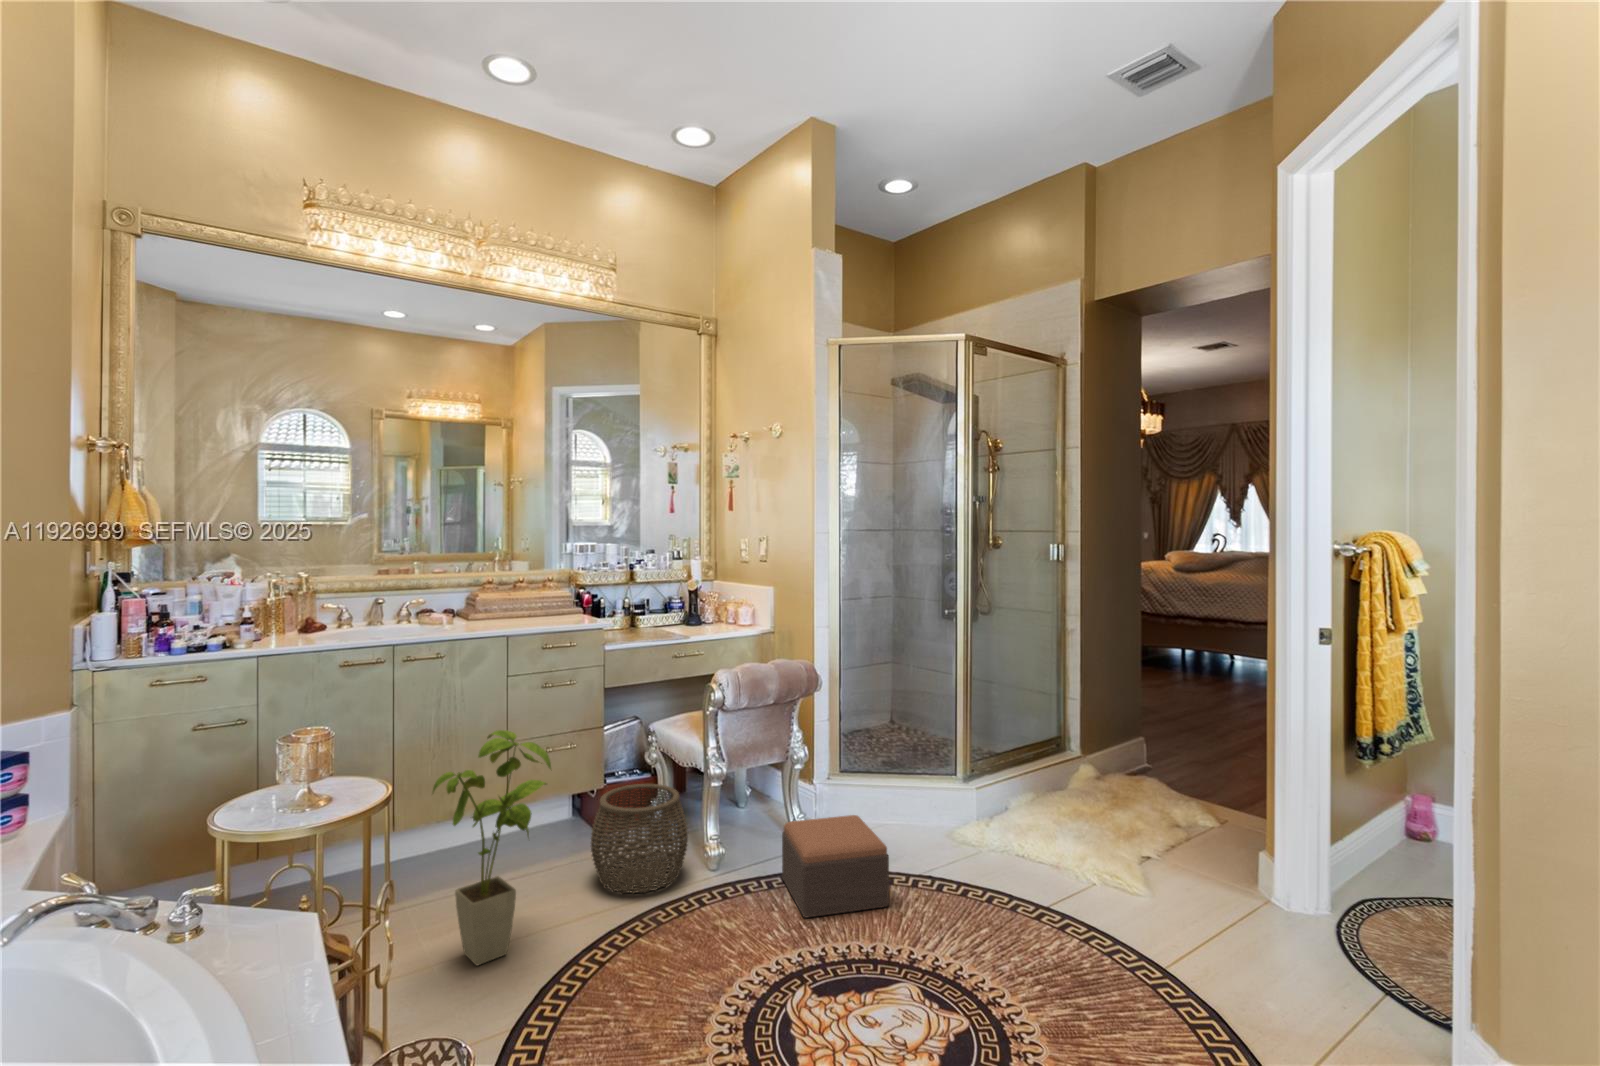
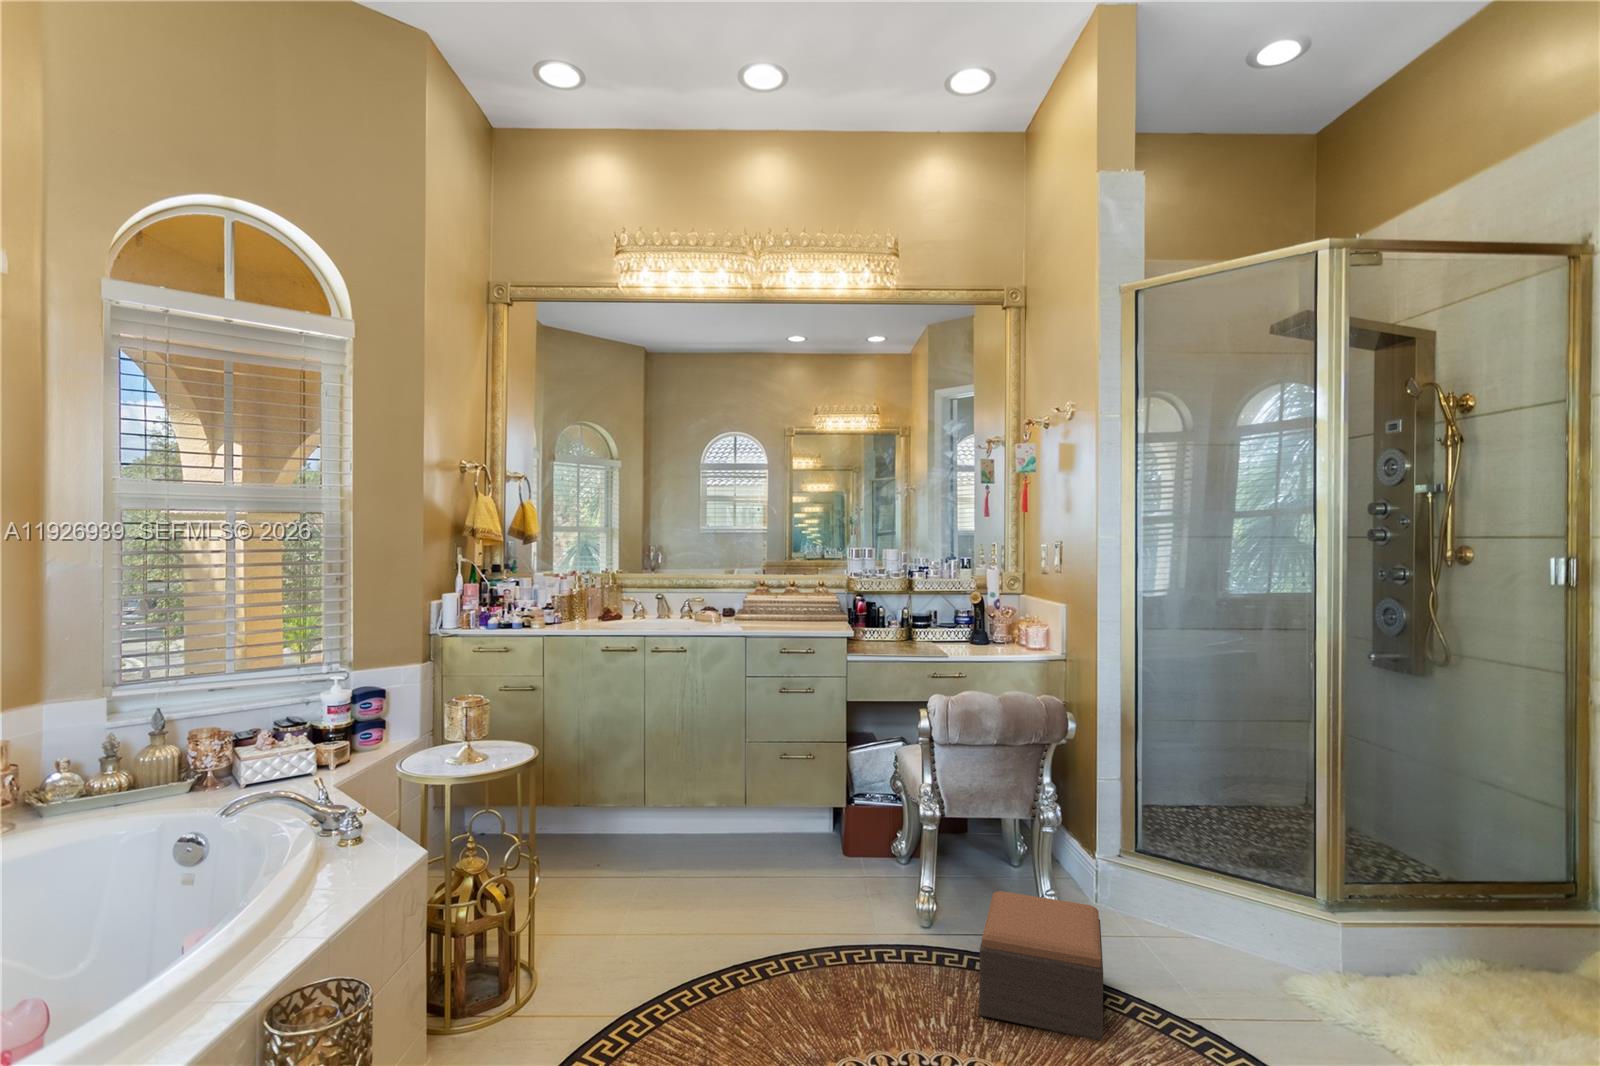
house plant: present [433,730,551,965] -> none [617,723,732,949]
woven basket: present [591,784,688,894] -> none [791,807,896,929]

